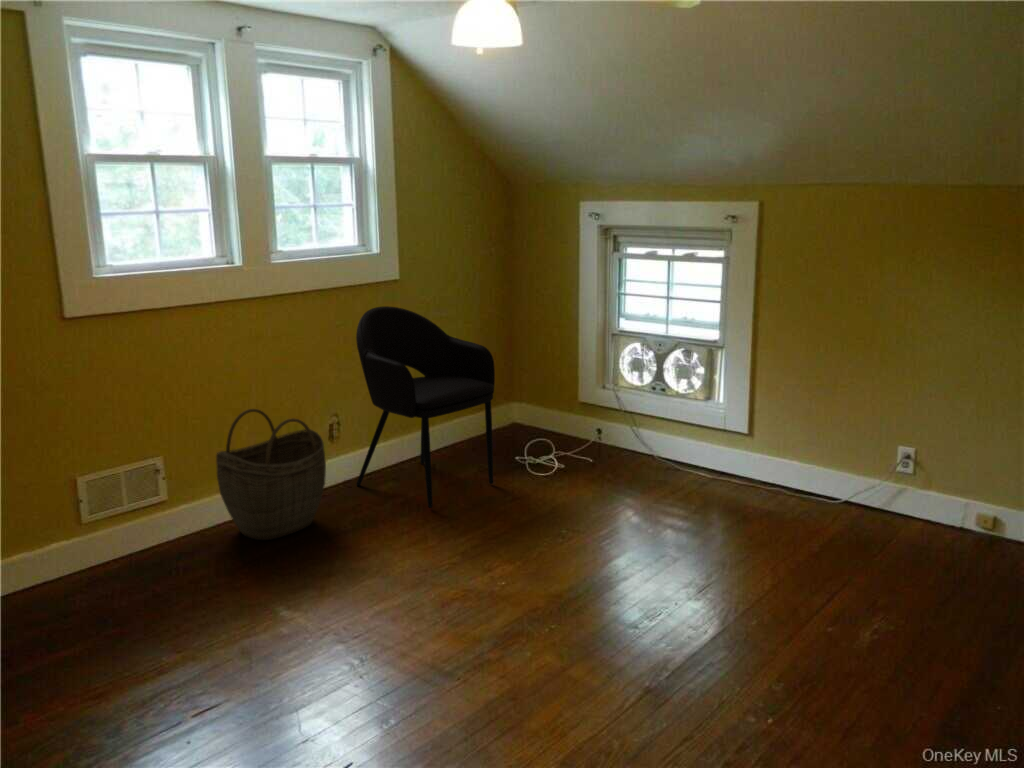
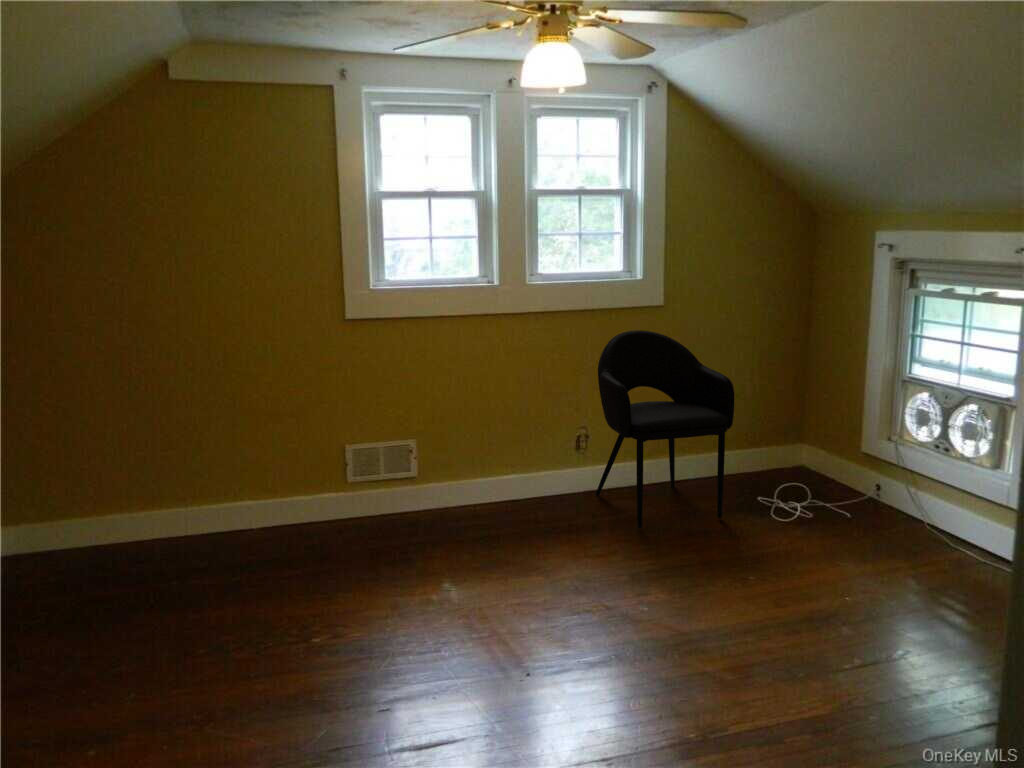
woven basket: present [216,409,326,540] -> none [452,410,545,526]

